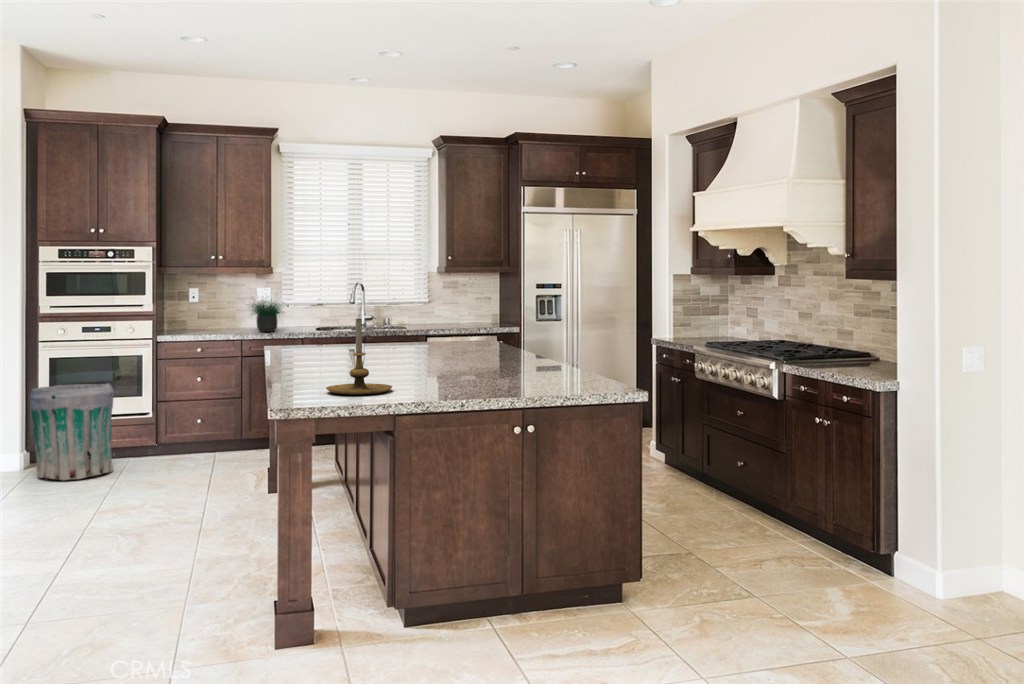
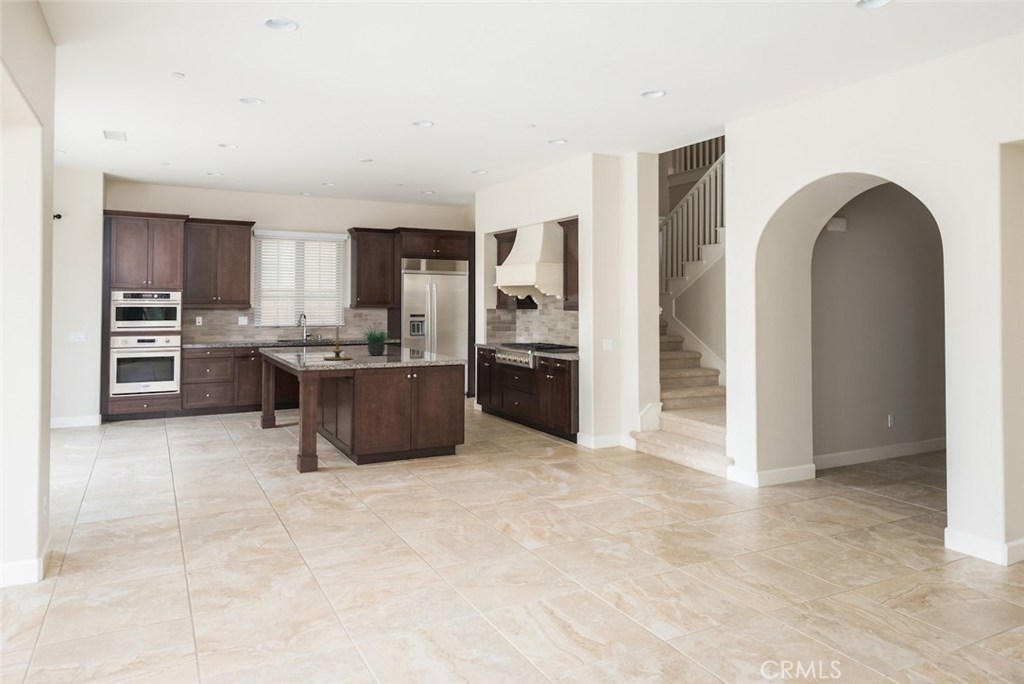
potted plant: present [251,300,283,332] -> present [364,330,388,355]
trash can: present [30,383,114,480] -> none [111,372,161,428]

